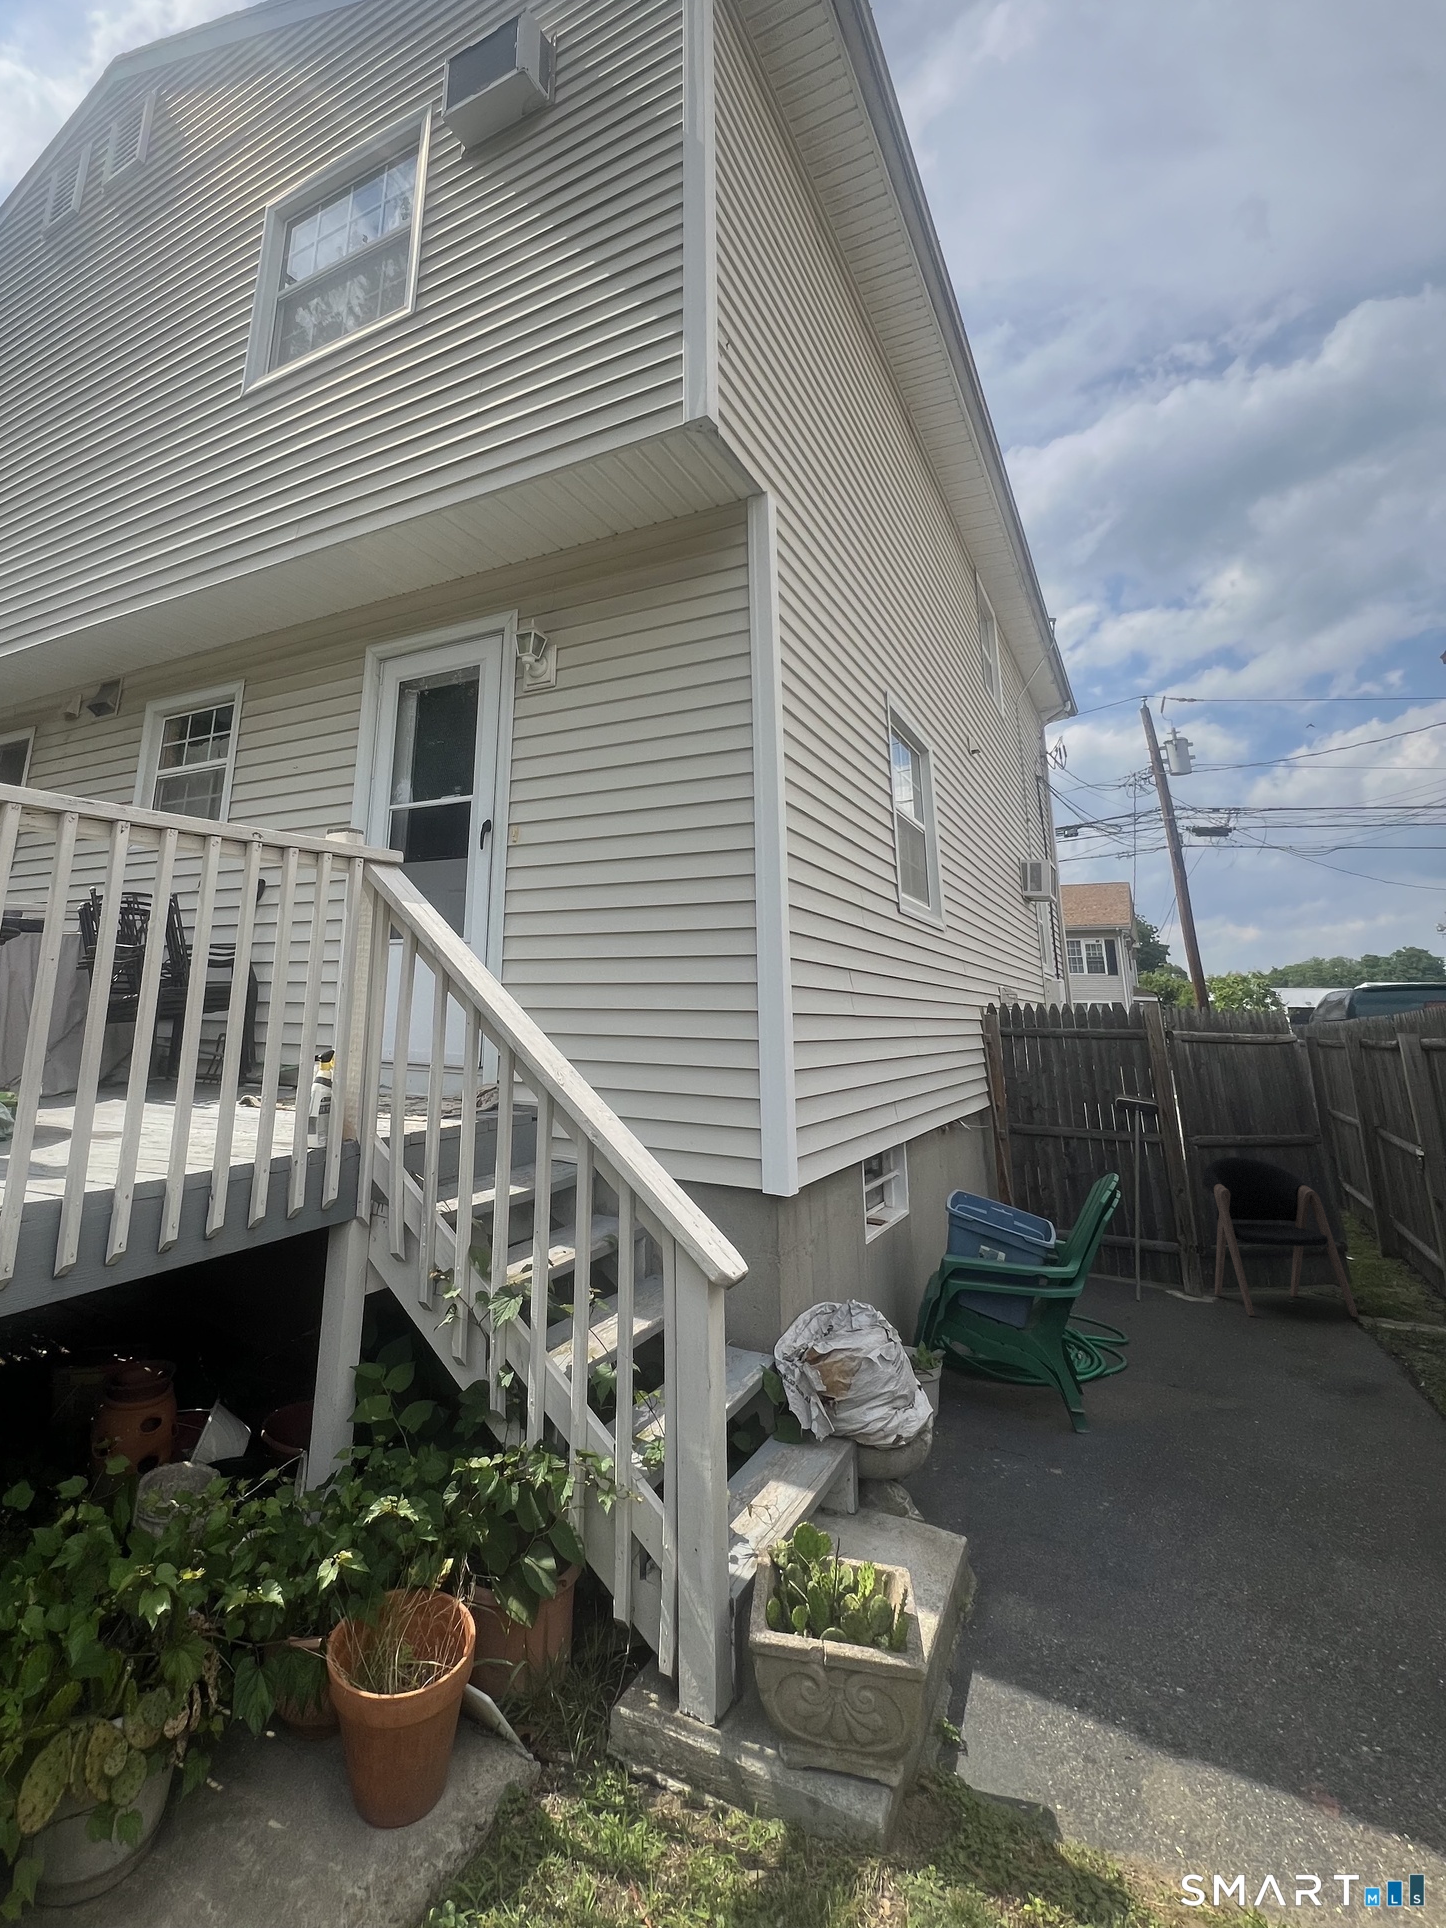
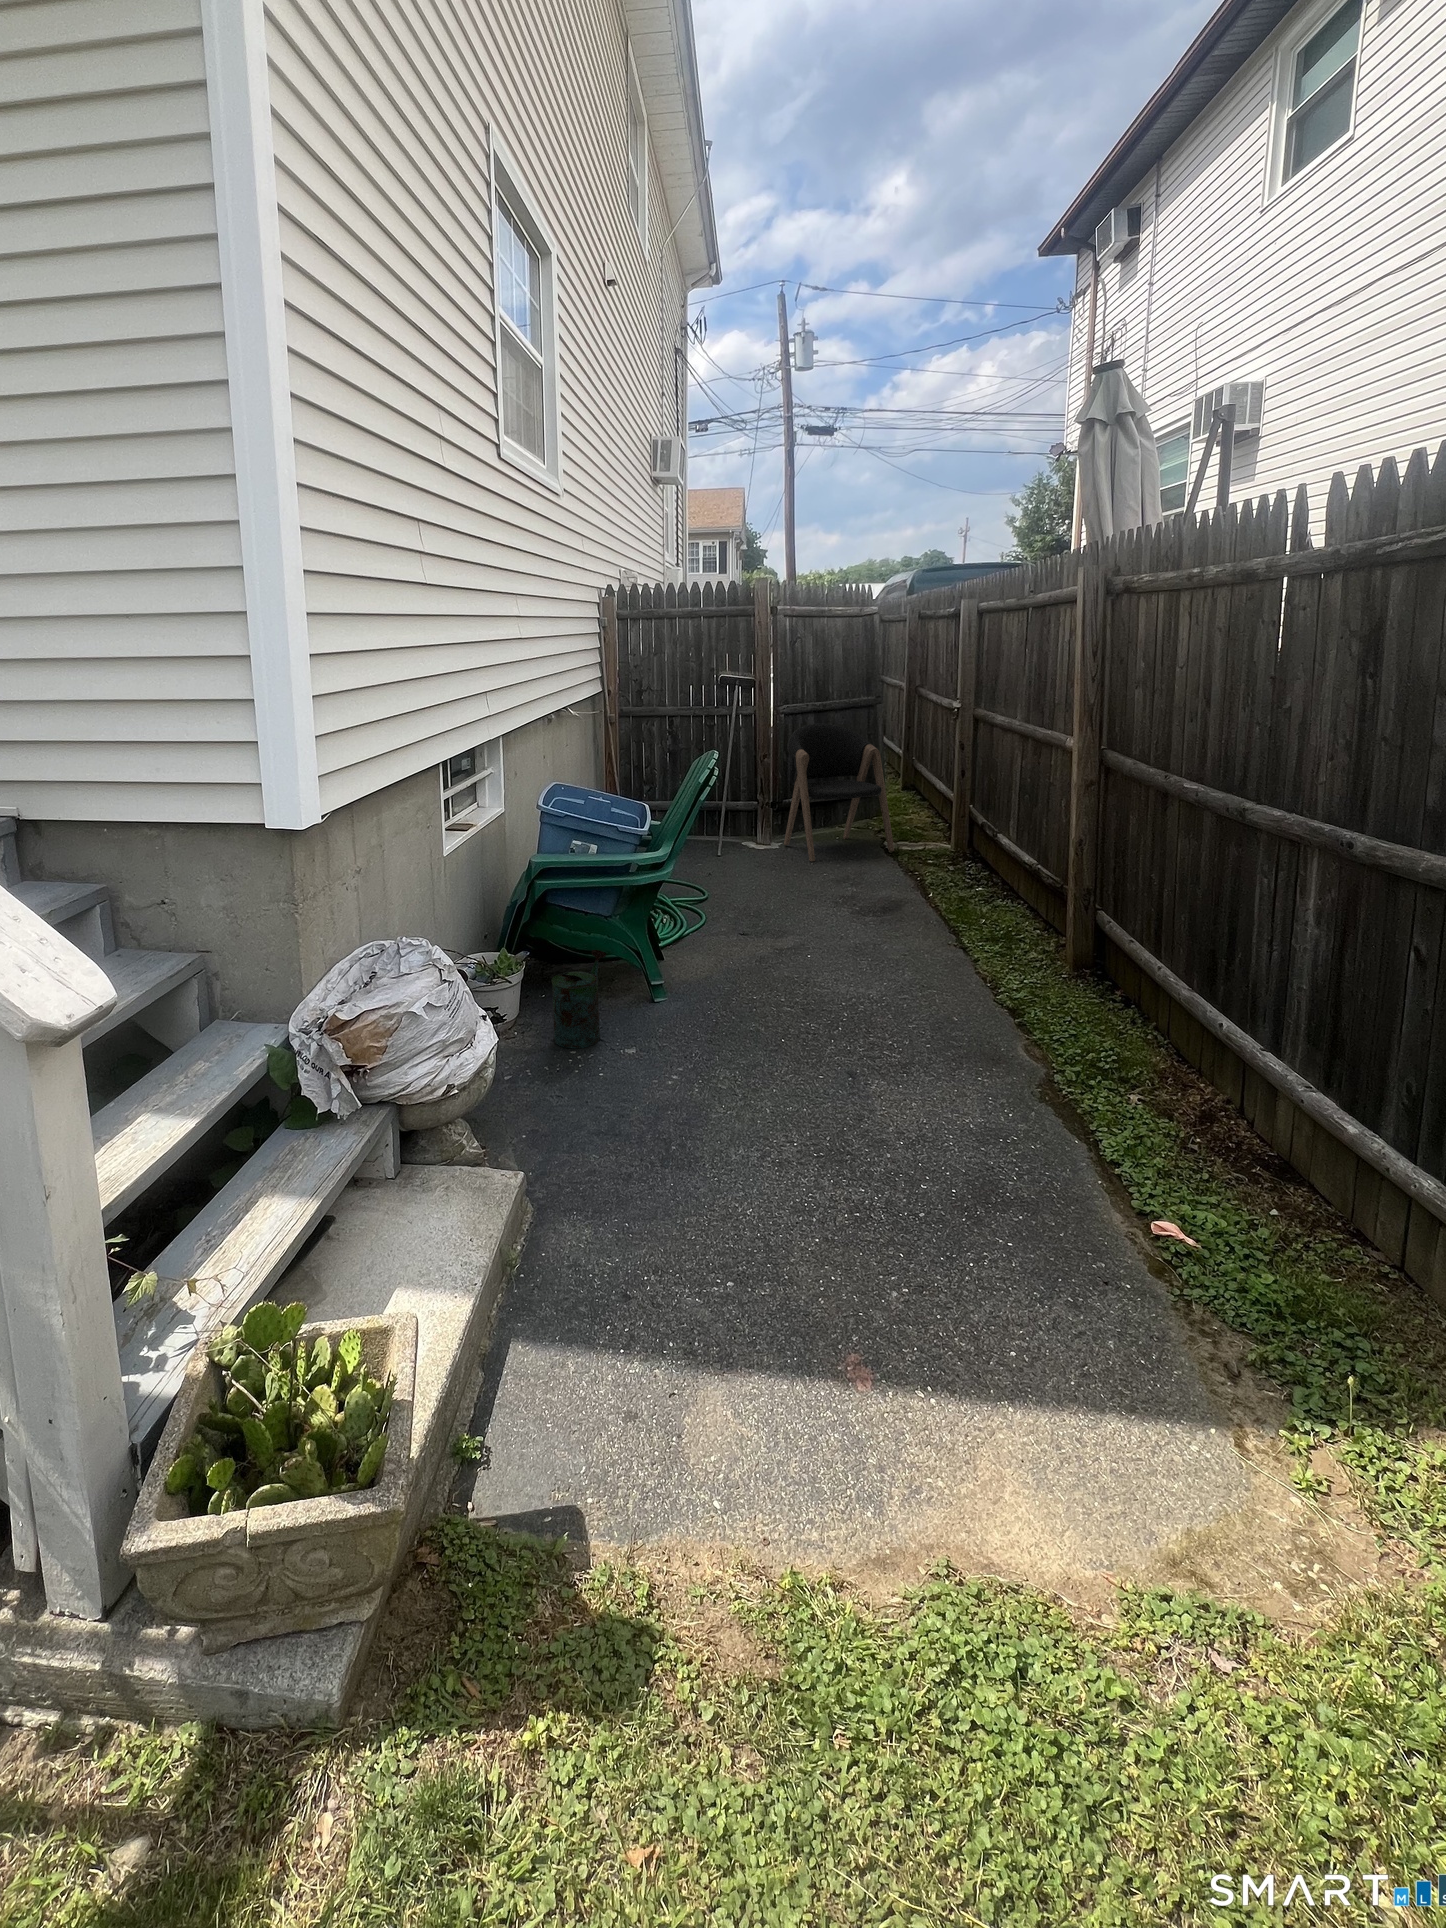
watering can: none [971,1358,1023,1456] -> present [551,950,606,1048]

